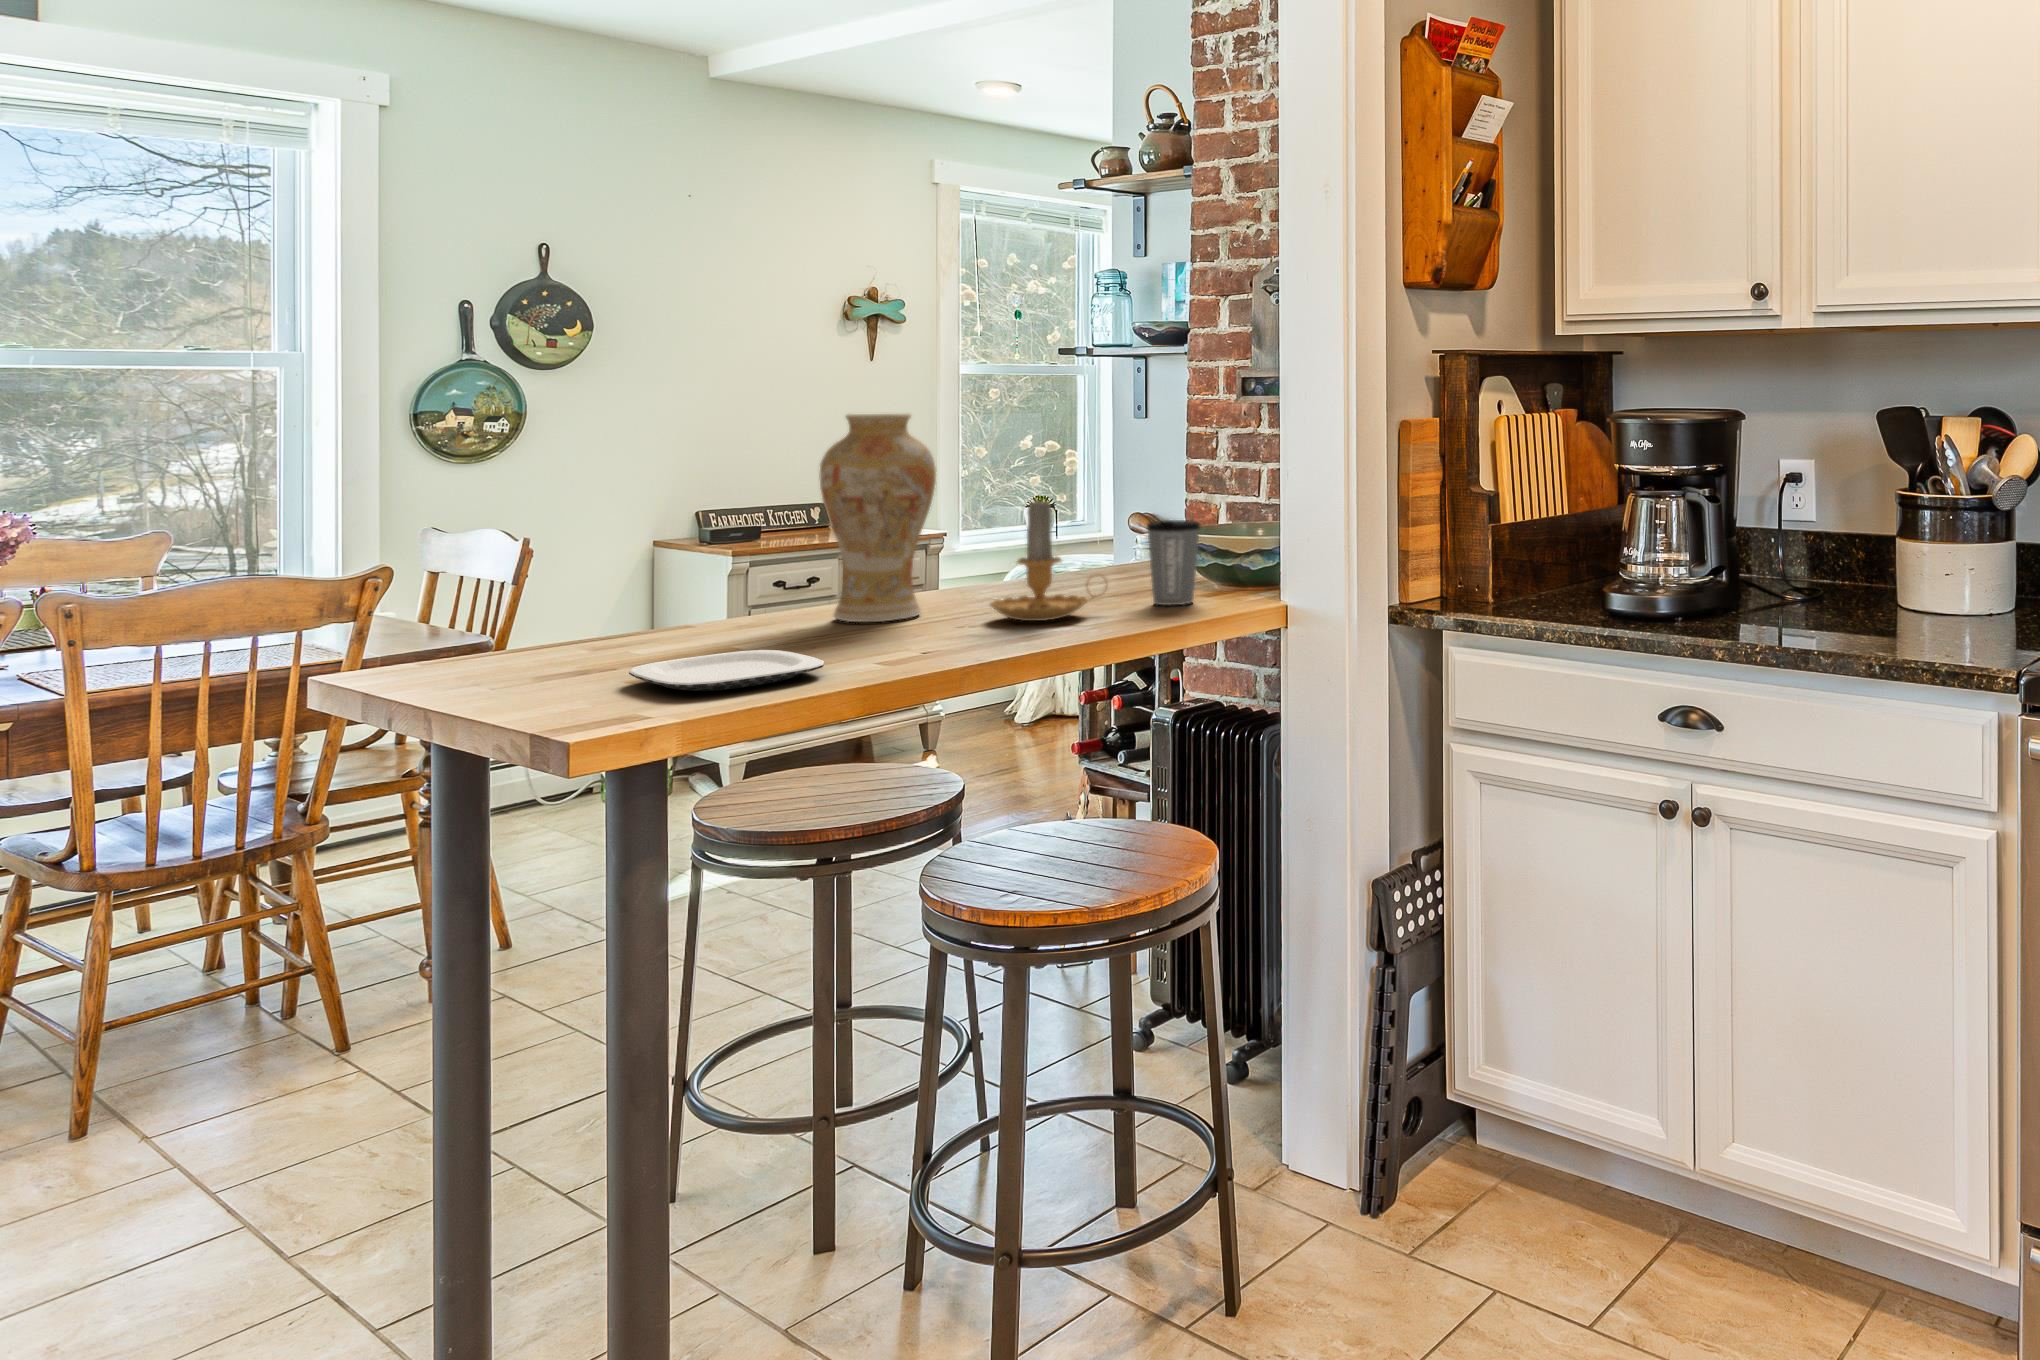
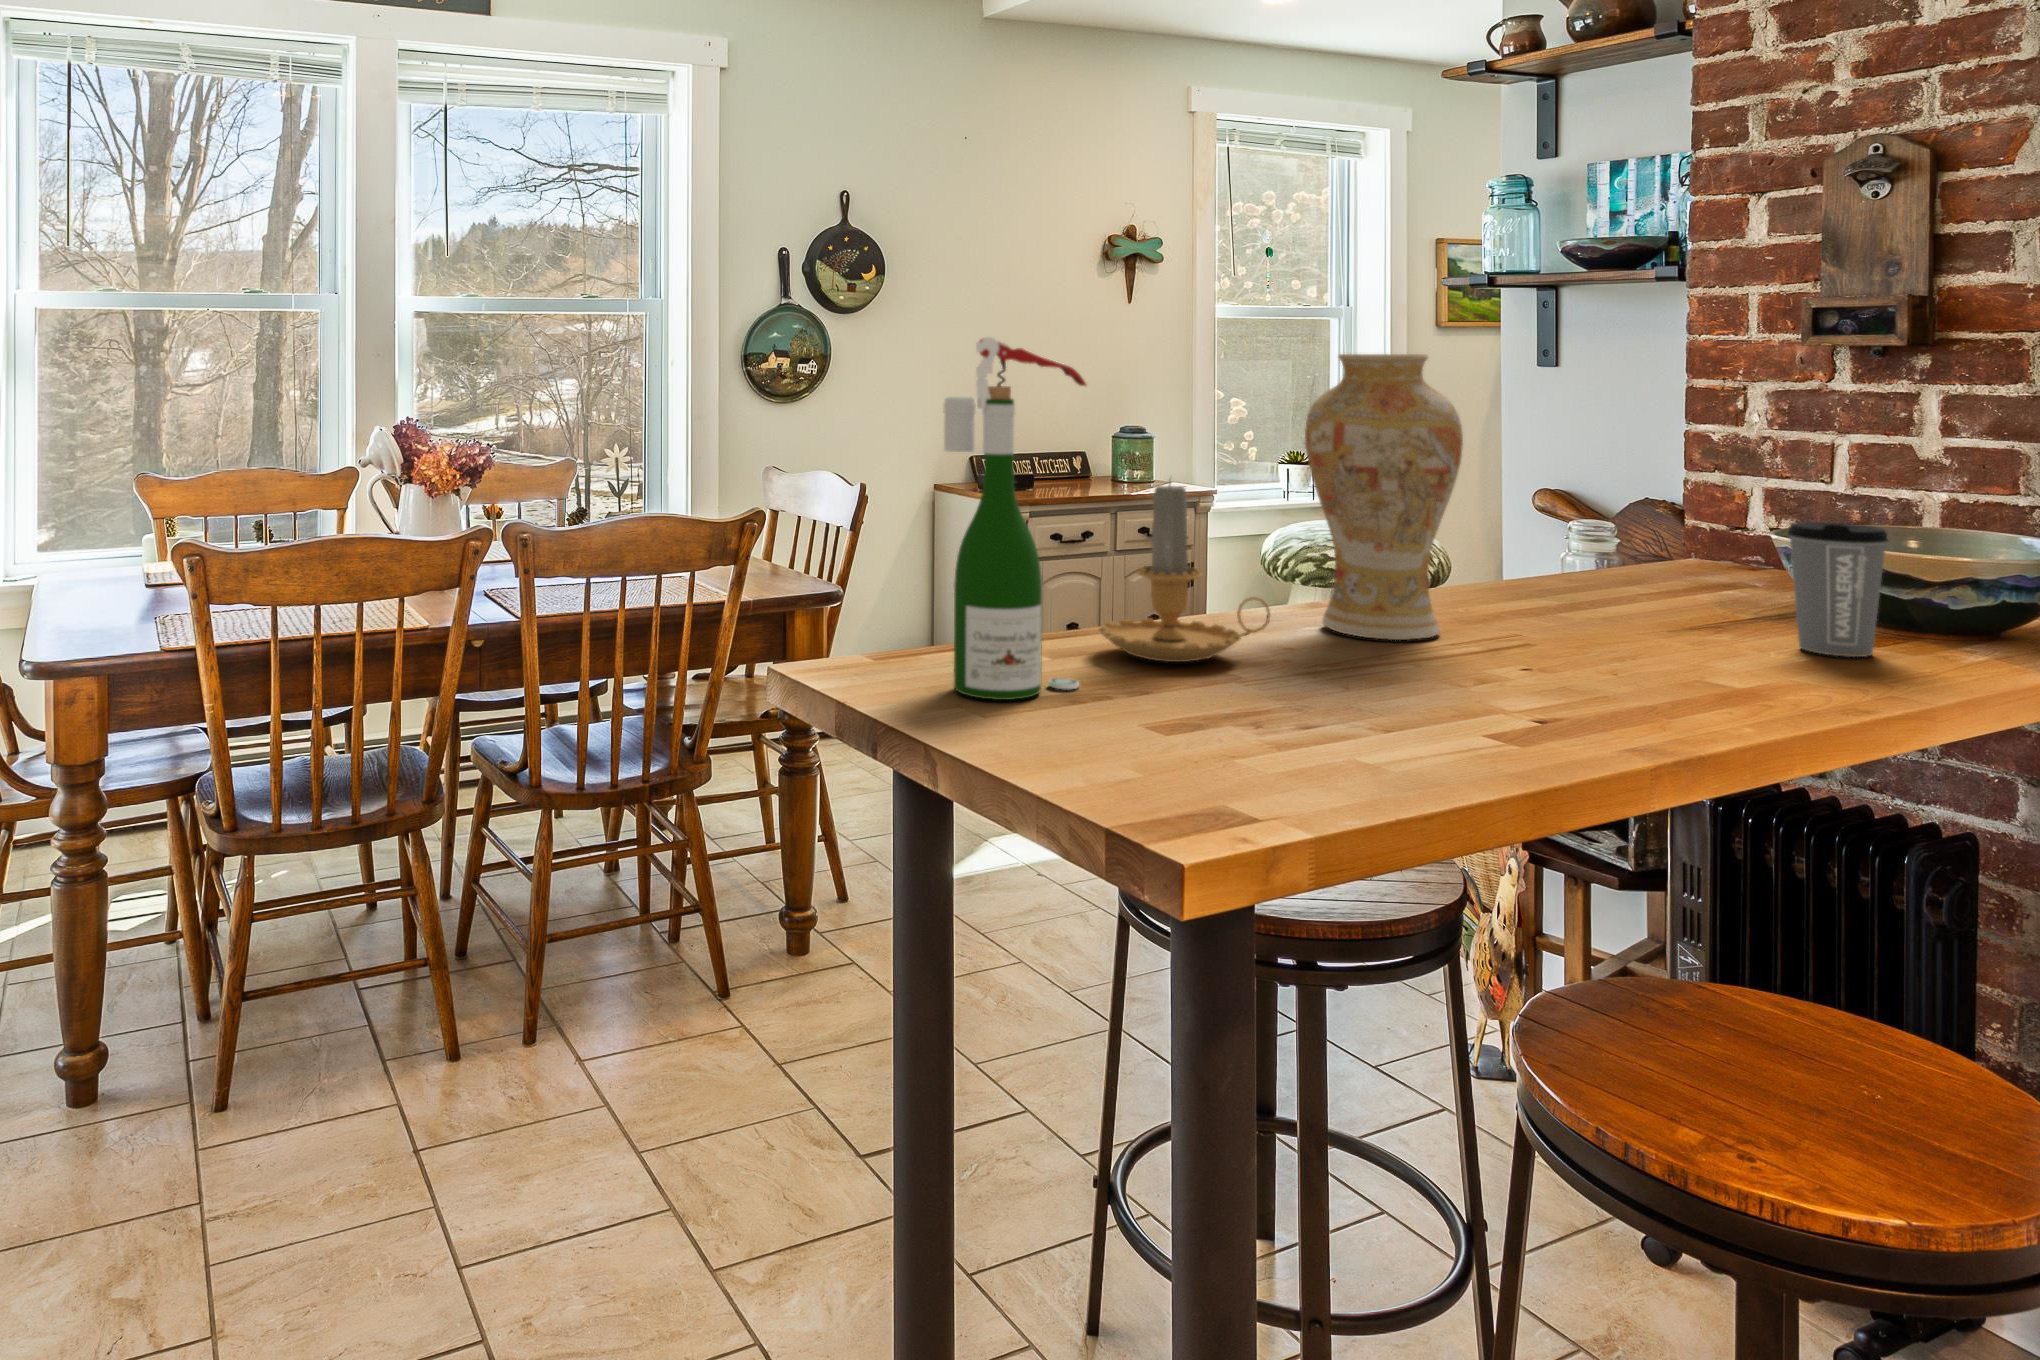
wine bottle: none [456,408,588,688] -> present [944,337,1086,700]
candle: present [990,501,1105,621] -> present [1099,485,1270,662]
plate: present [629,650,824,691] -> none [1163,680,1436,747]

